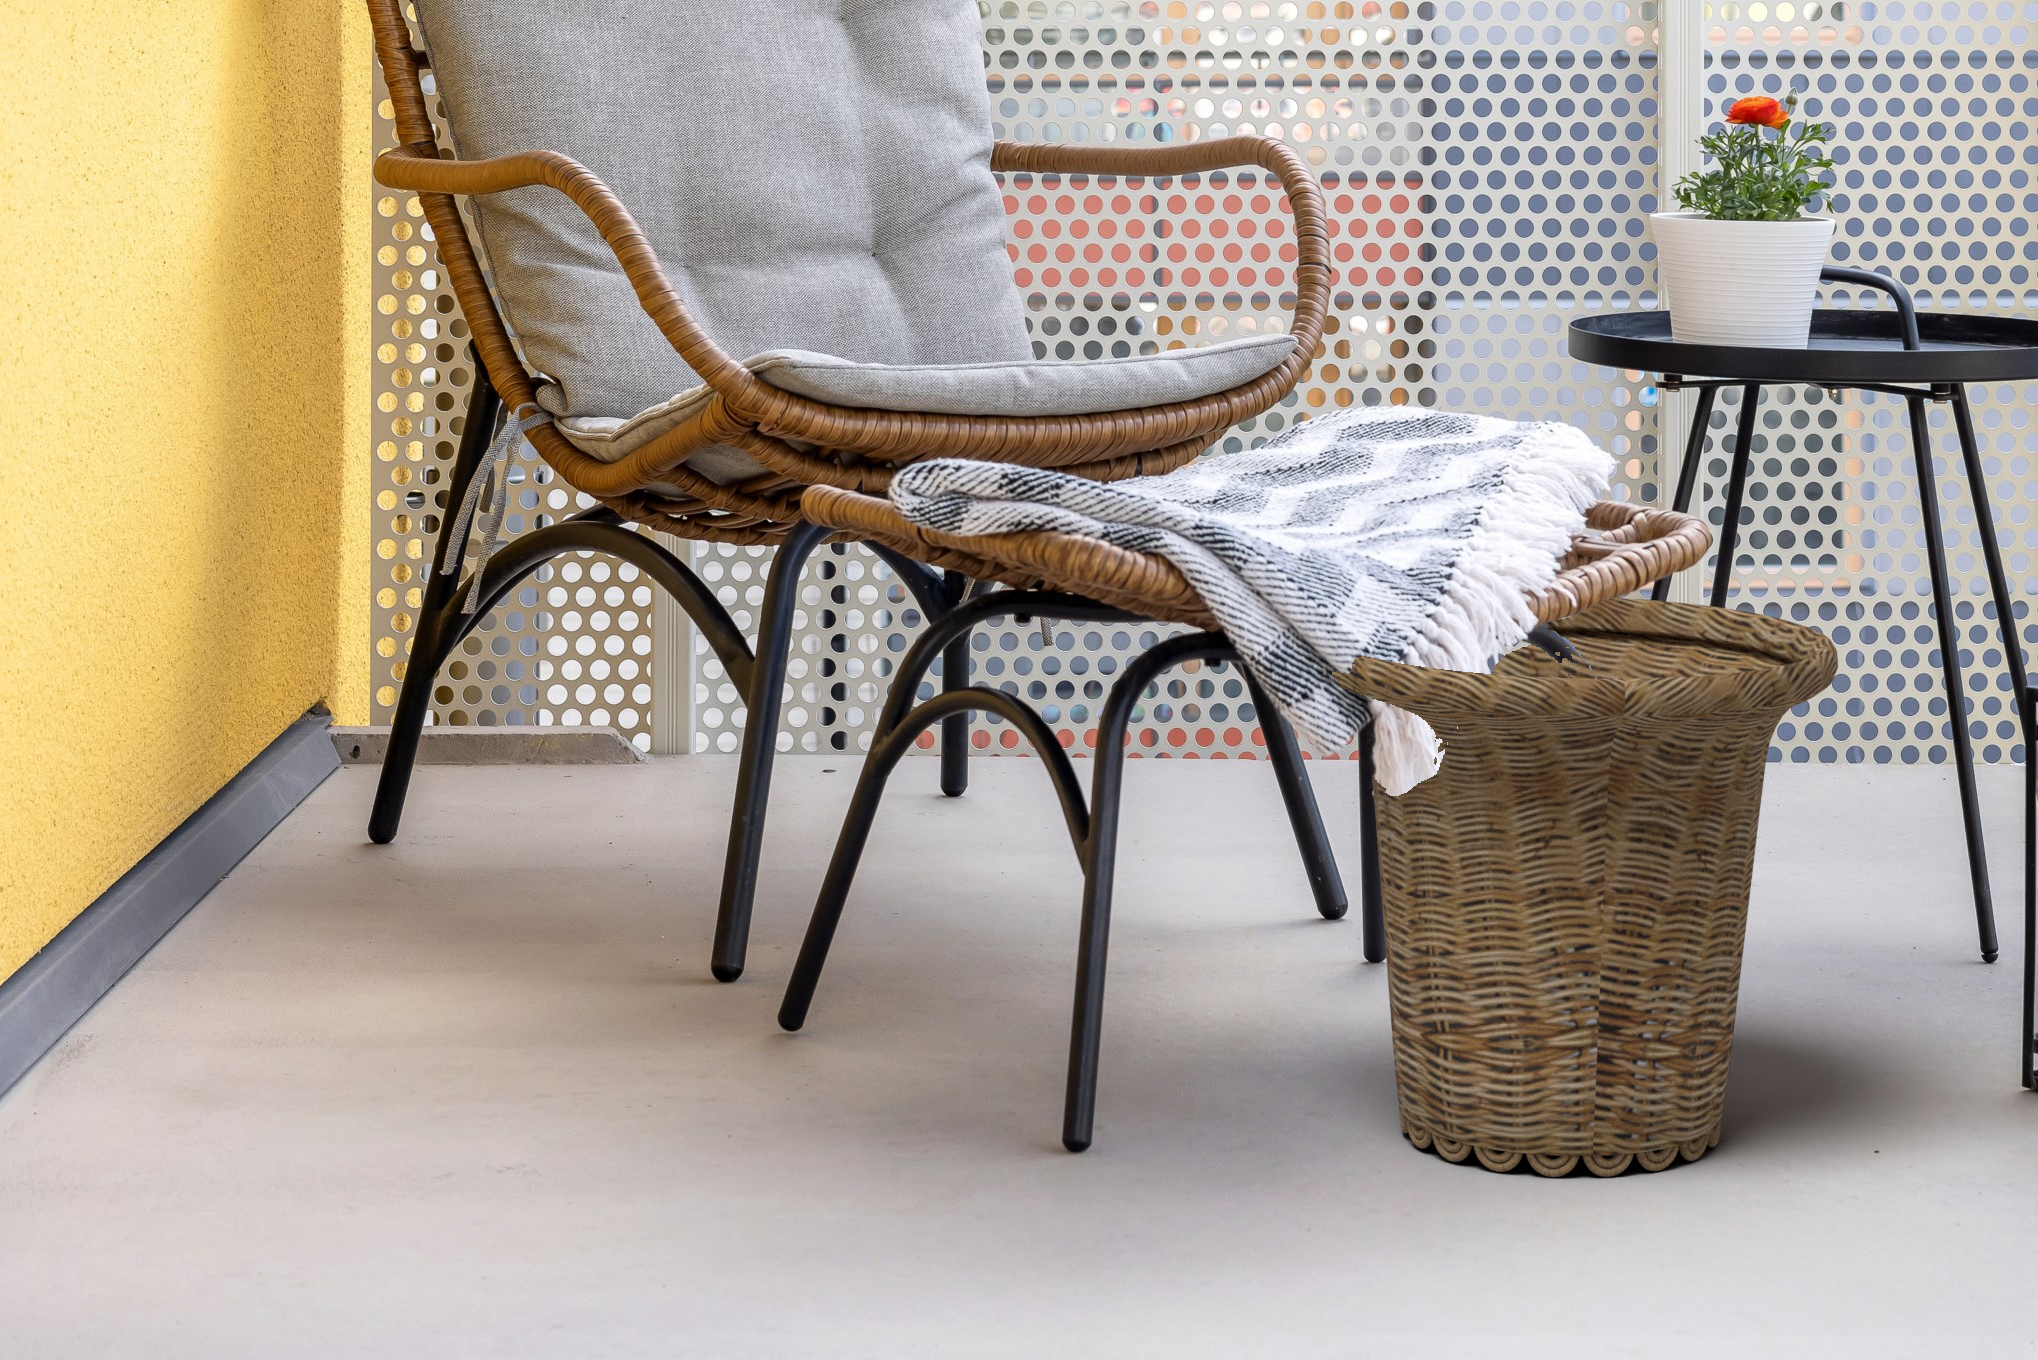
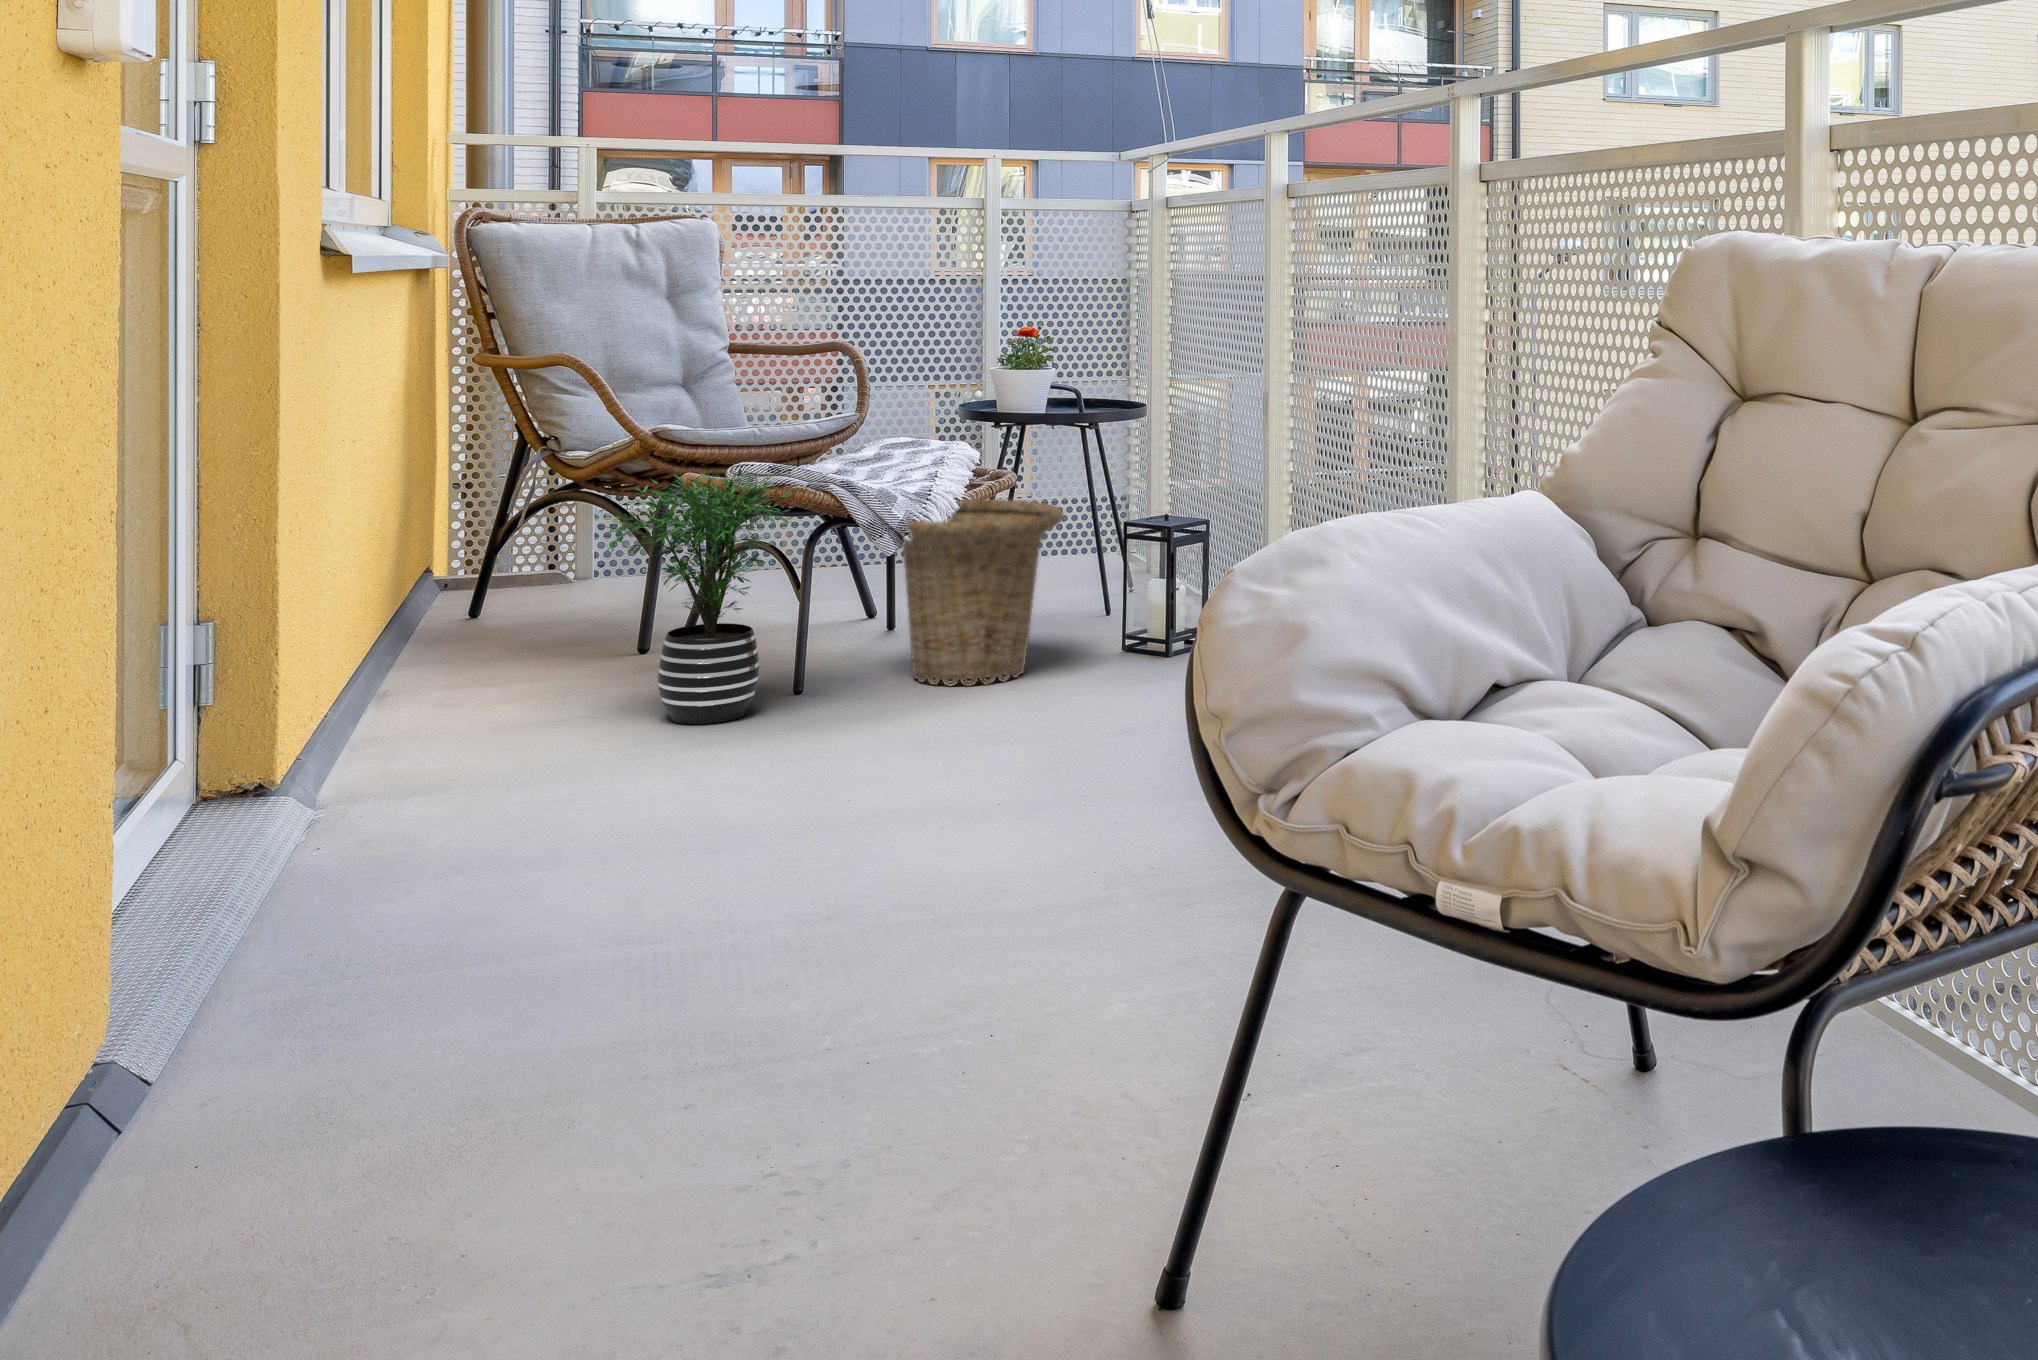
potted plant: none [533,475,1070,1239] -> present [606,468,801,724]

